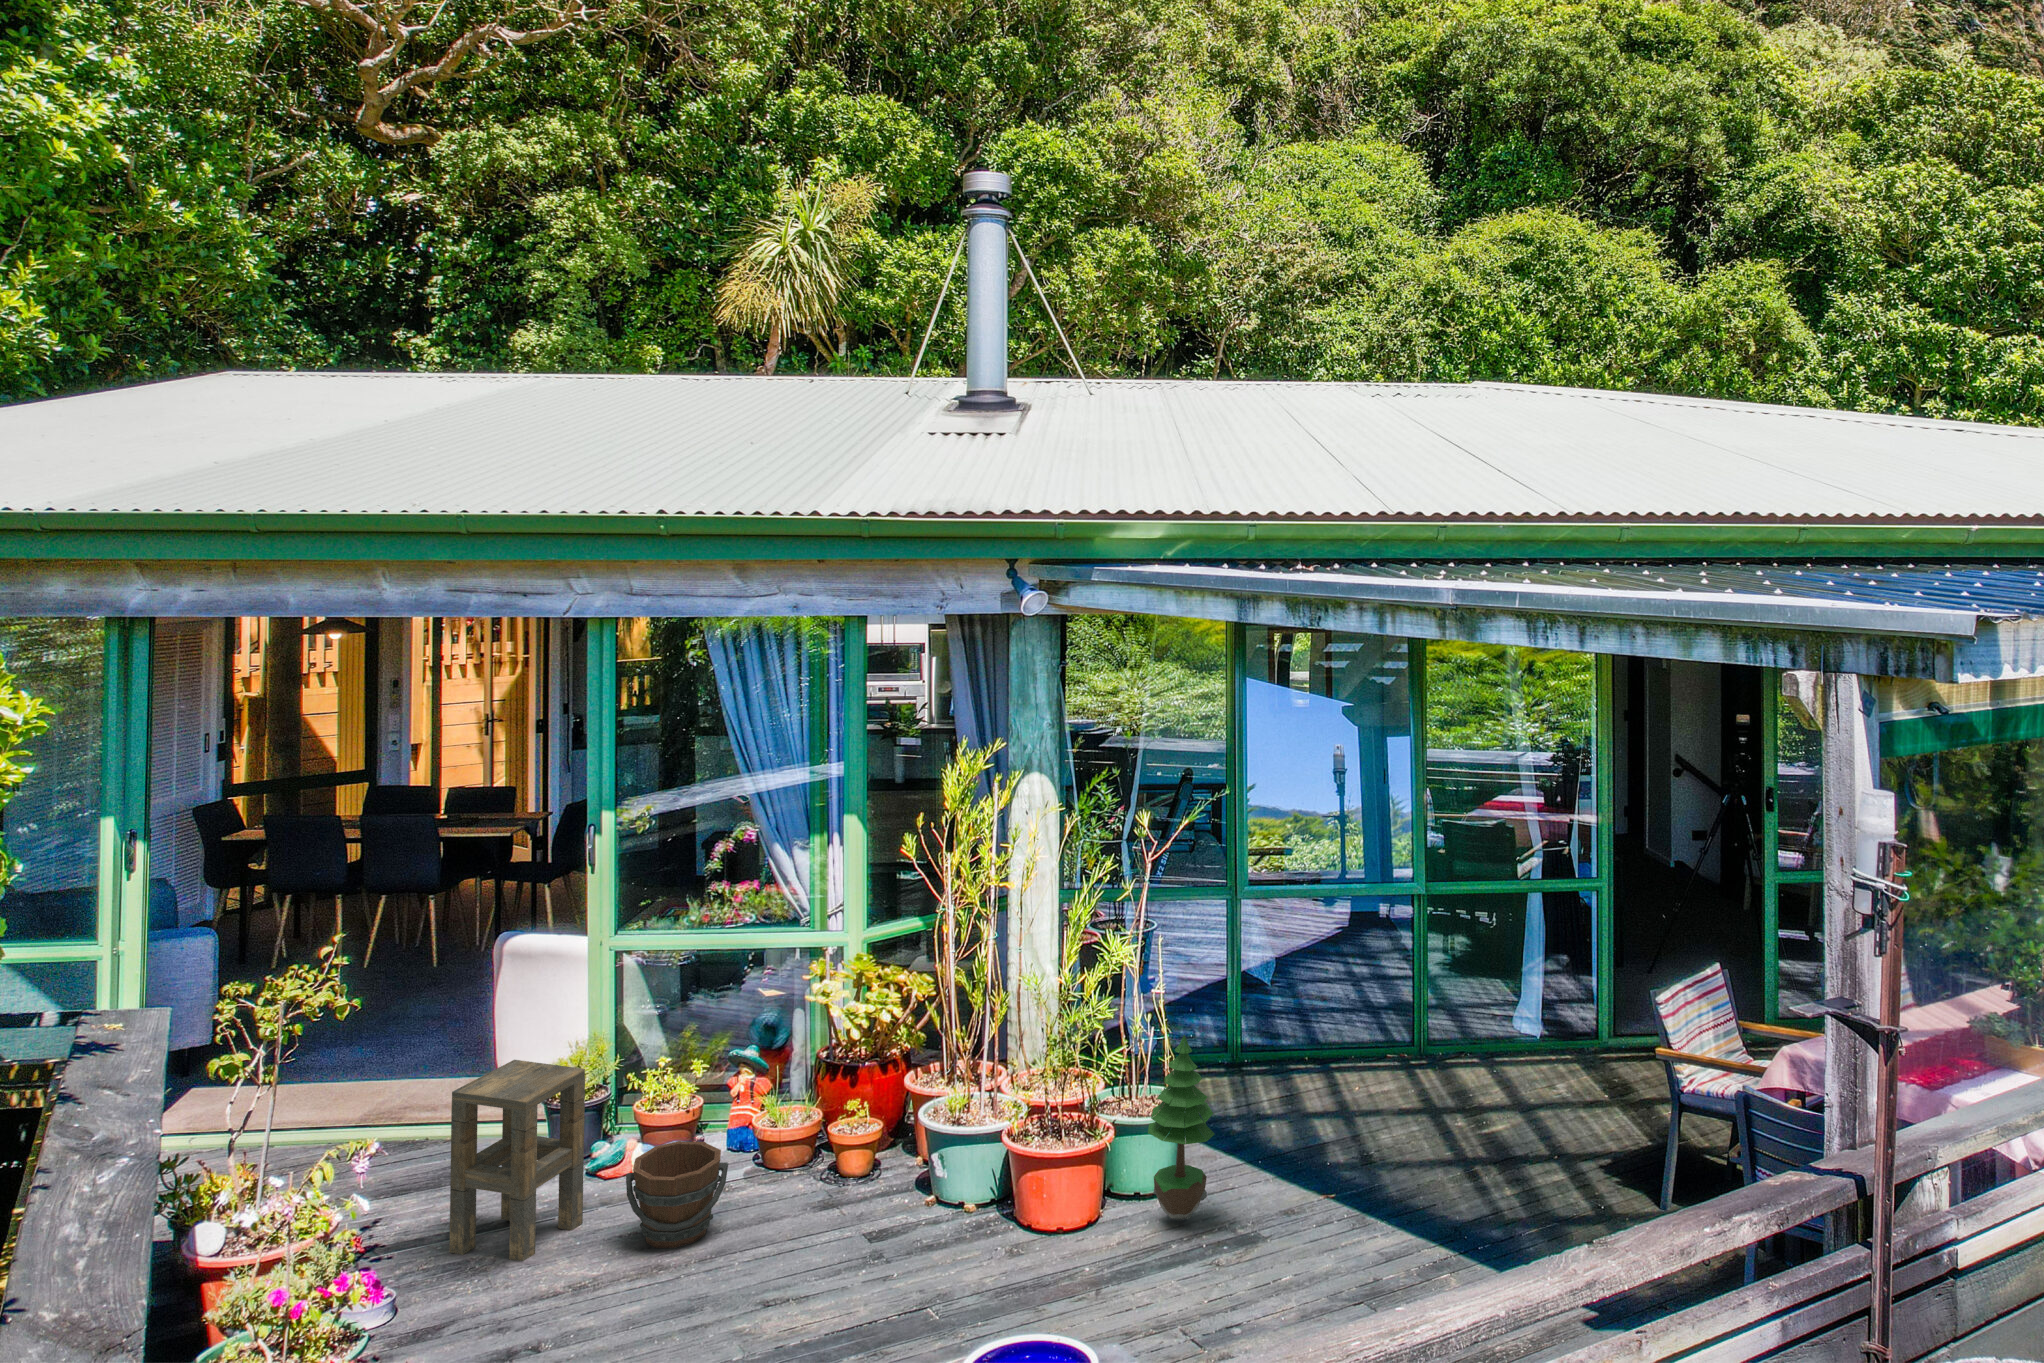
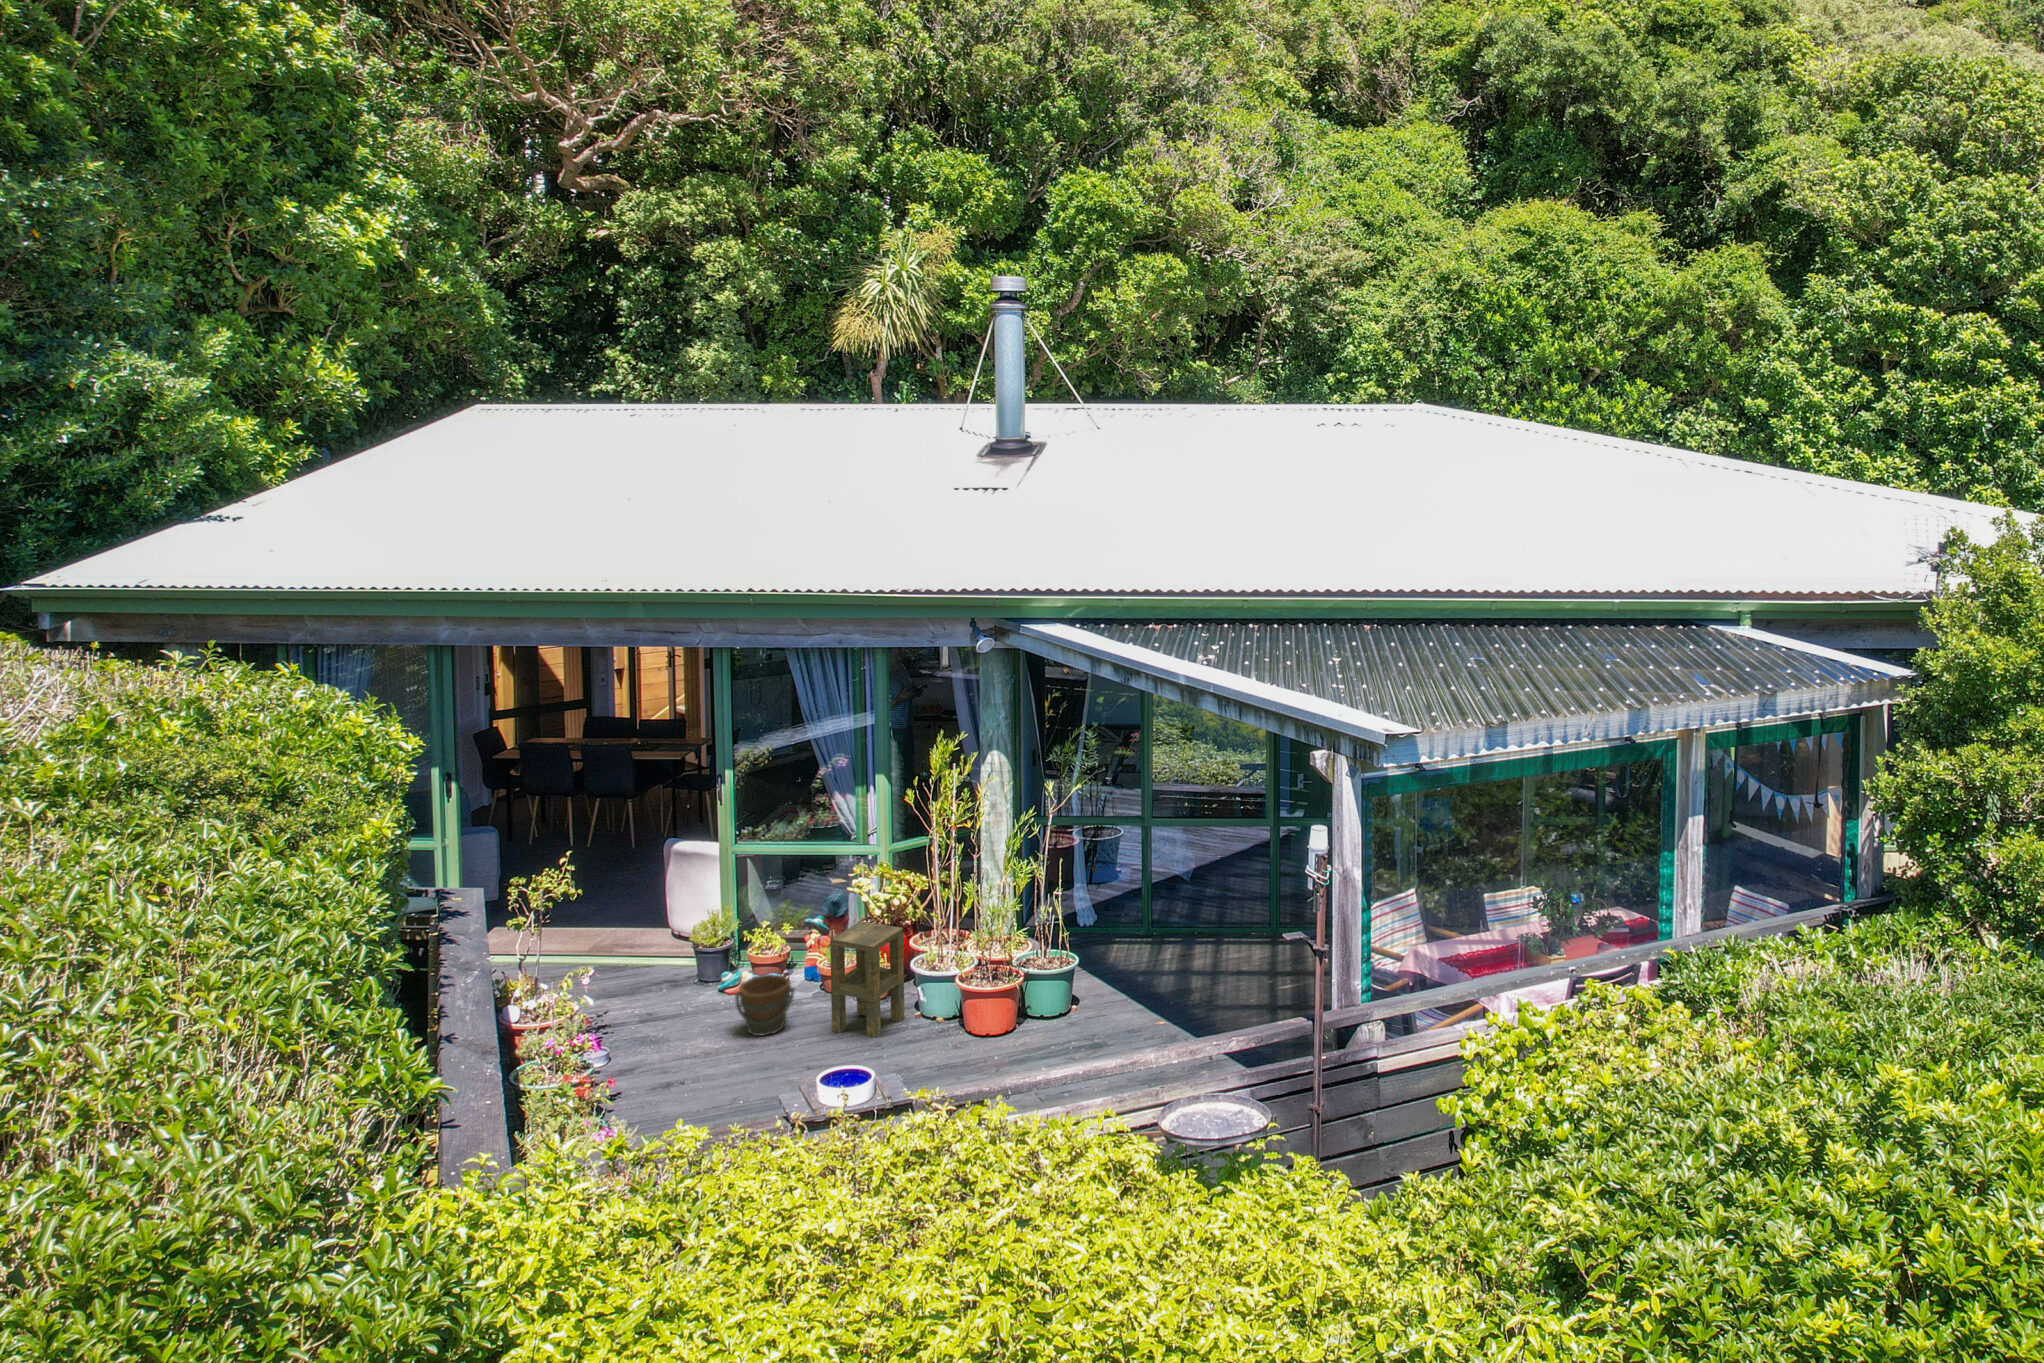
potted tree: present [1148,1035,1214,1221] -> none [1039,919,1081,1031]
side table: present [449,1060,585,1261] -> present [830,921,905,1038]

